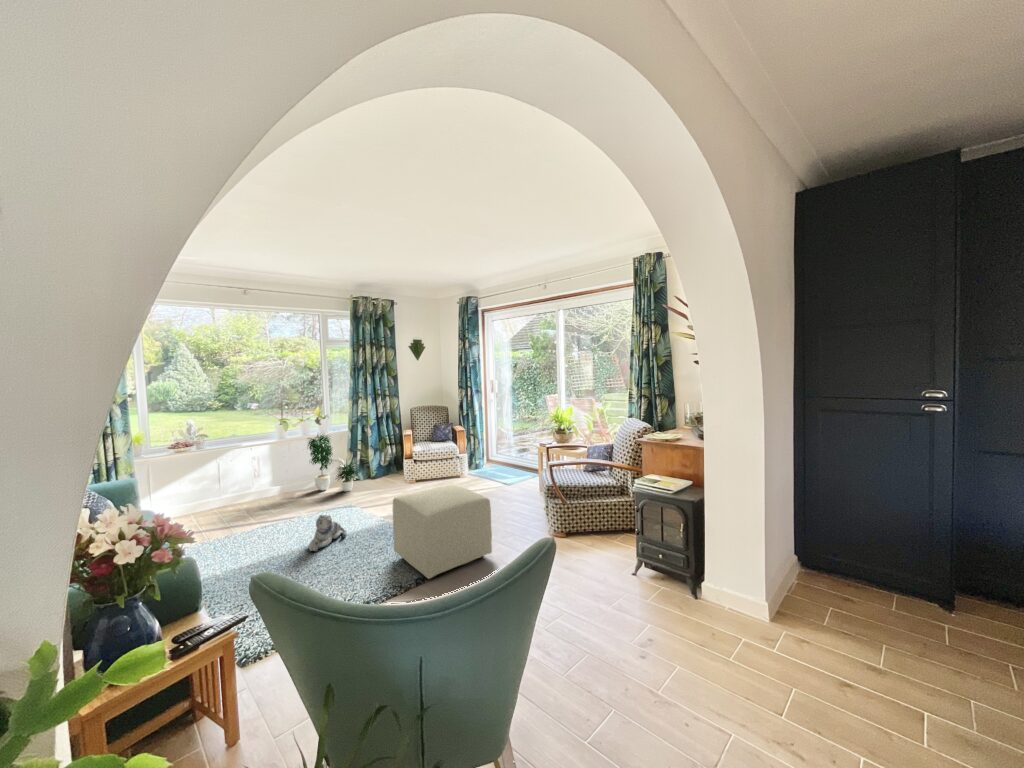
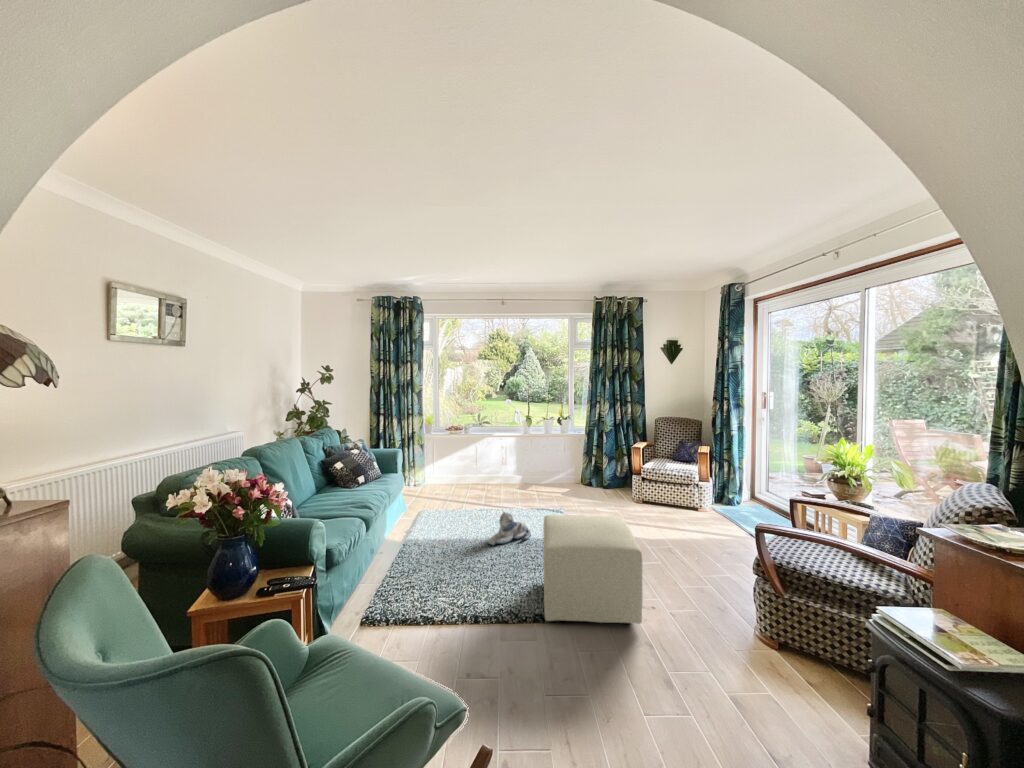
potted plant: present [308,434,358,491] -> none [542,431,586,495]

